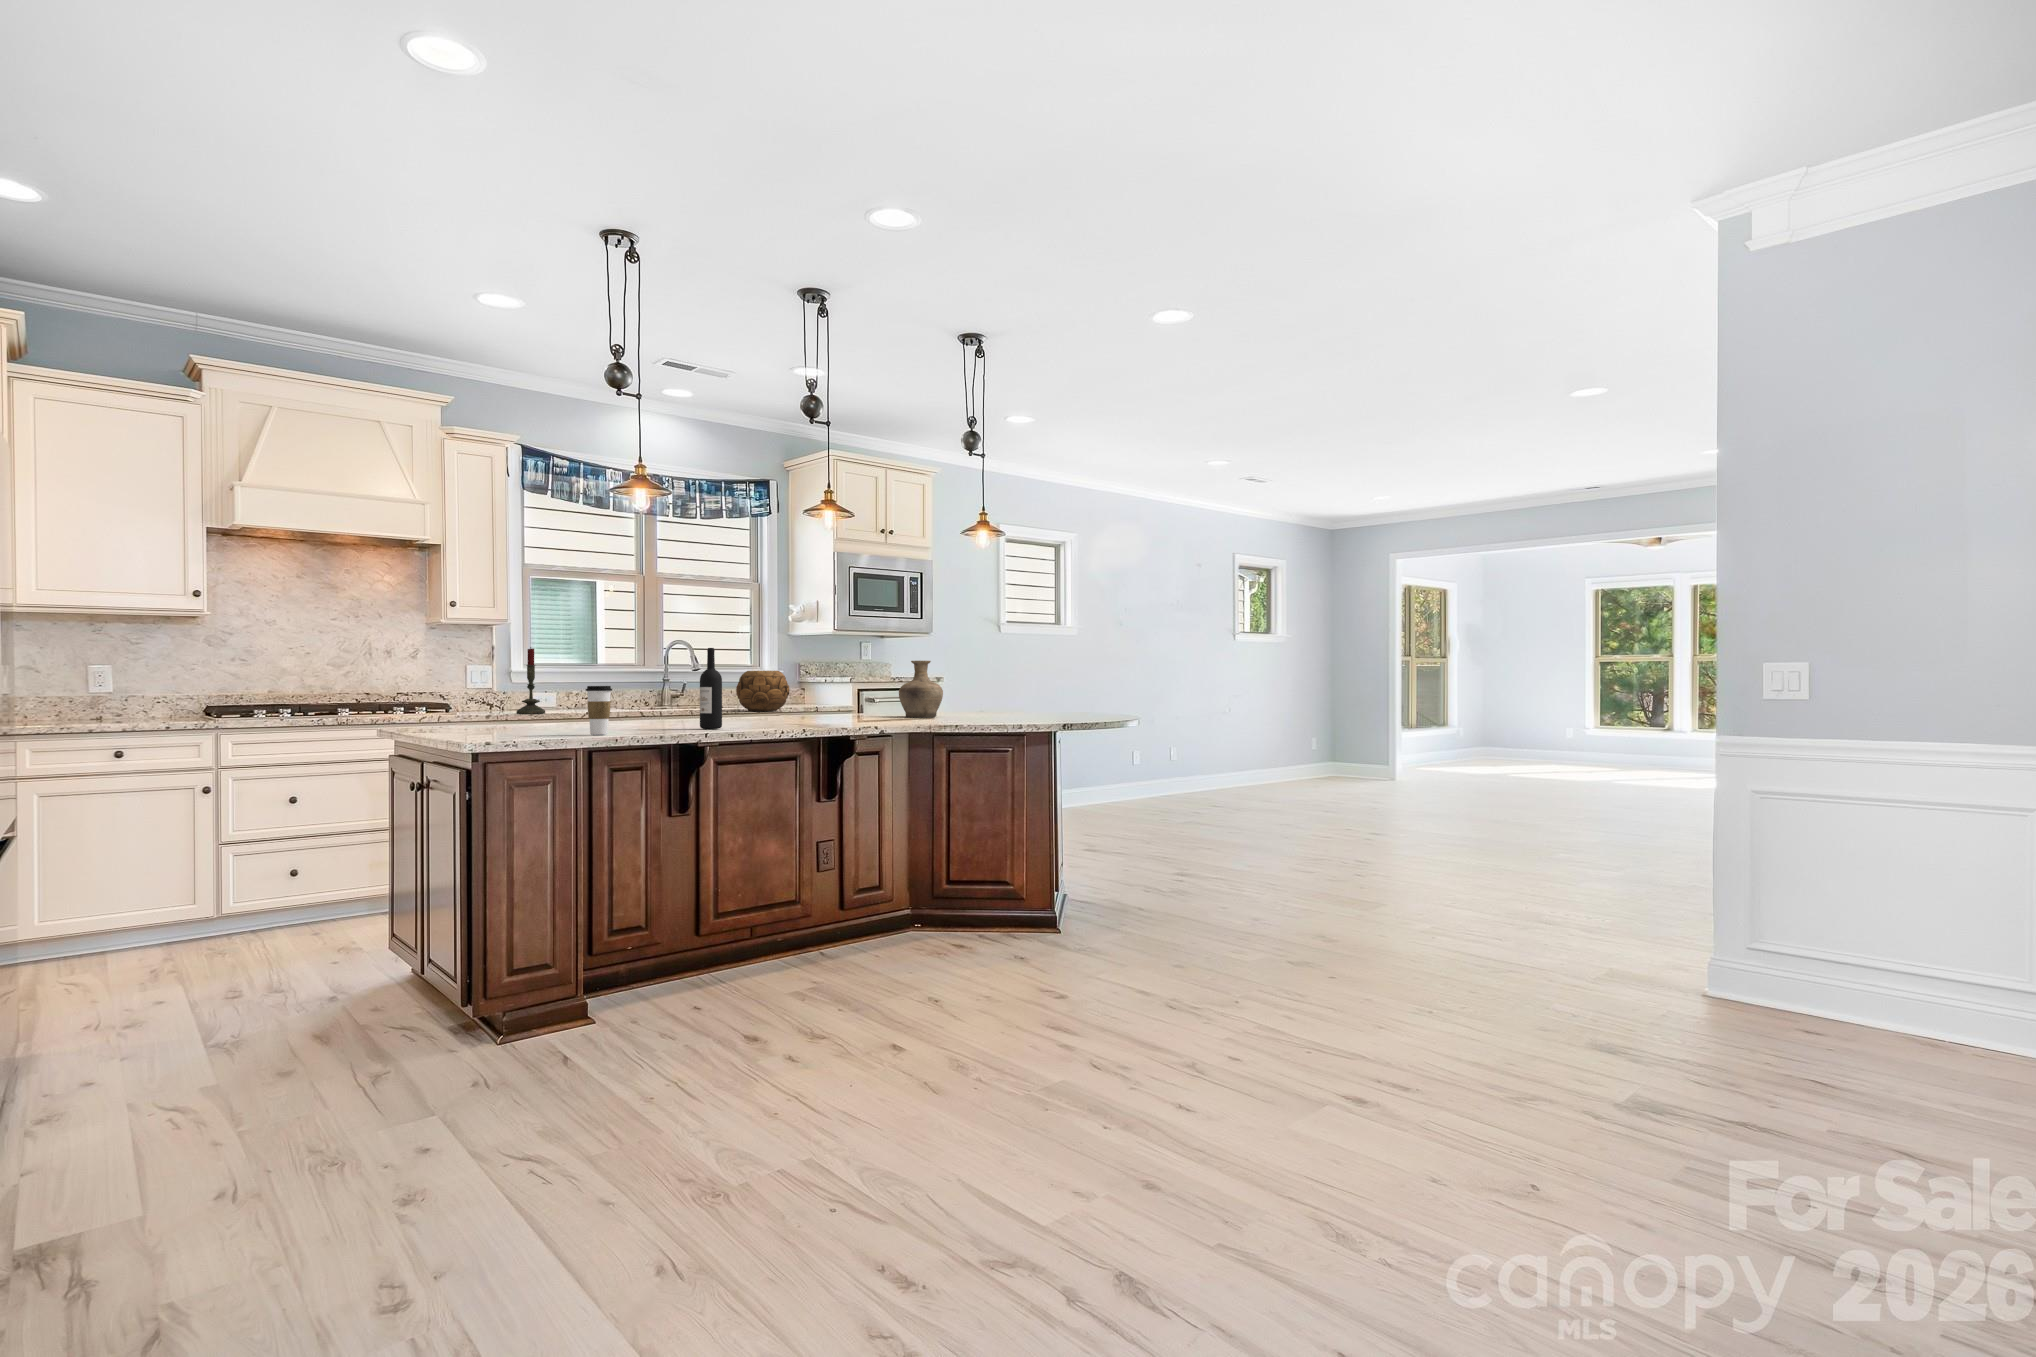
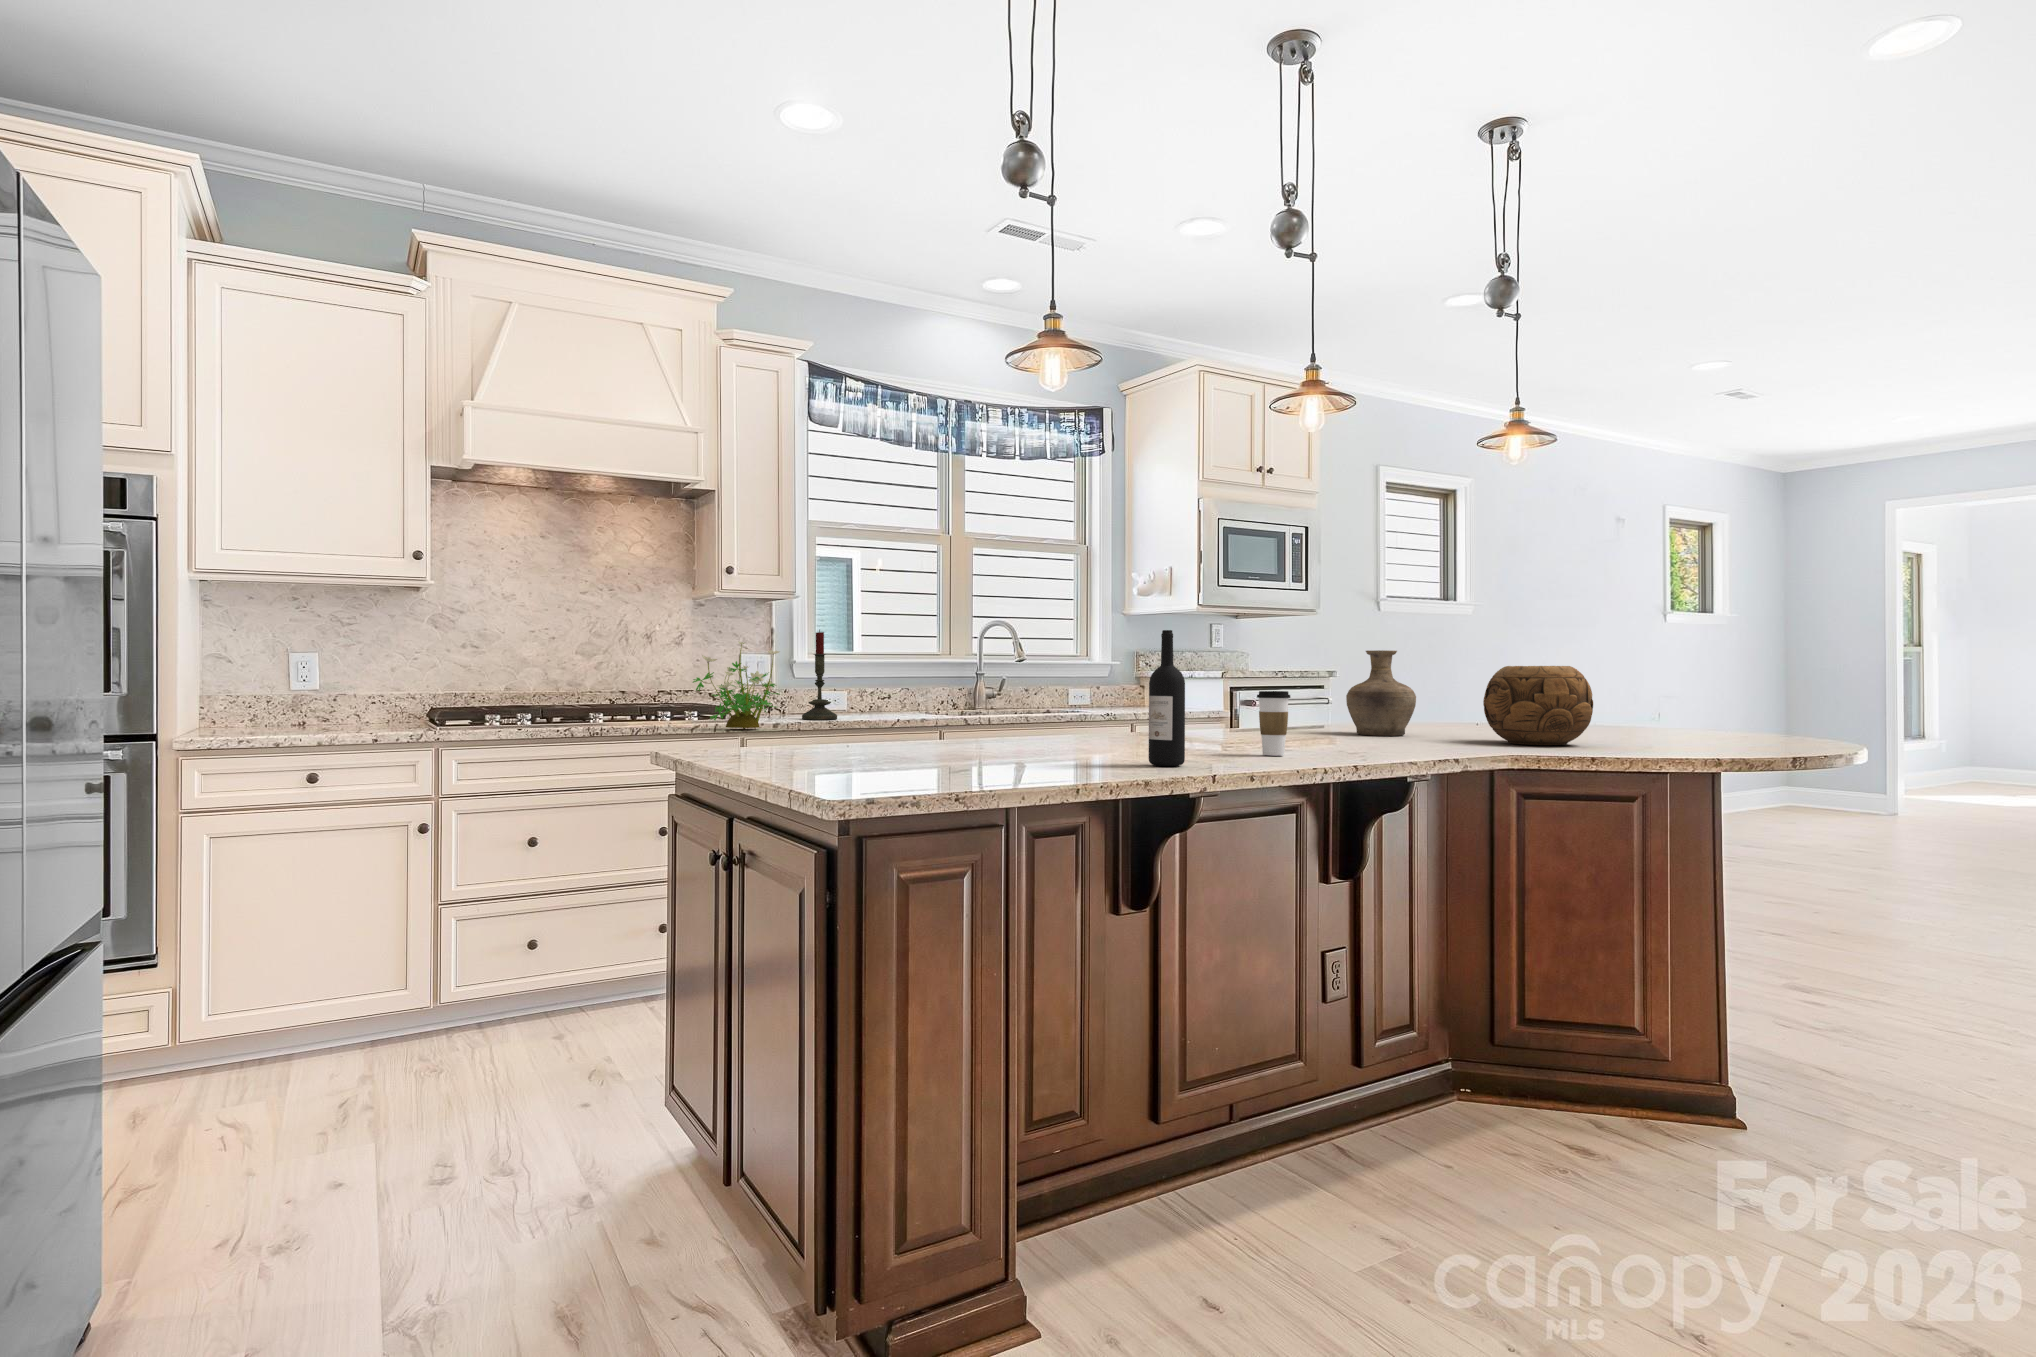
potted plant: none [420,655,488,717] -> present [693,642,779,729]
decorative bowl: present [736,671,790,711] -> present [1483,666,1593,745]
coffee cup: present [586,686,612,735] -> present [1257,691,1290,756]

